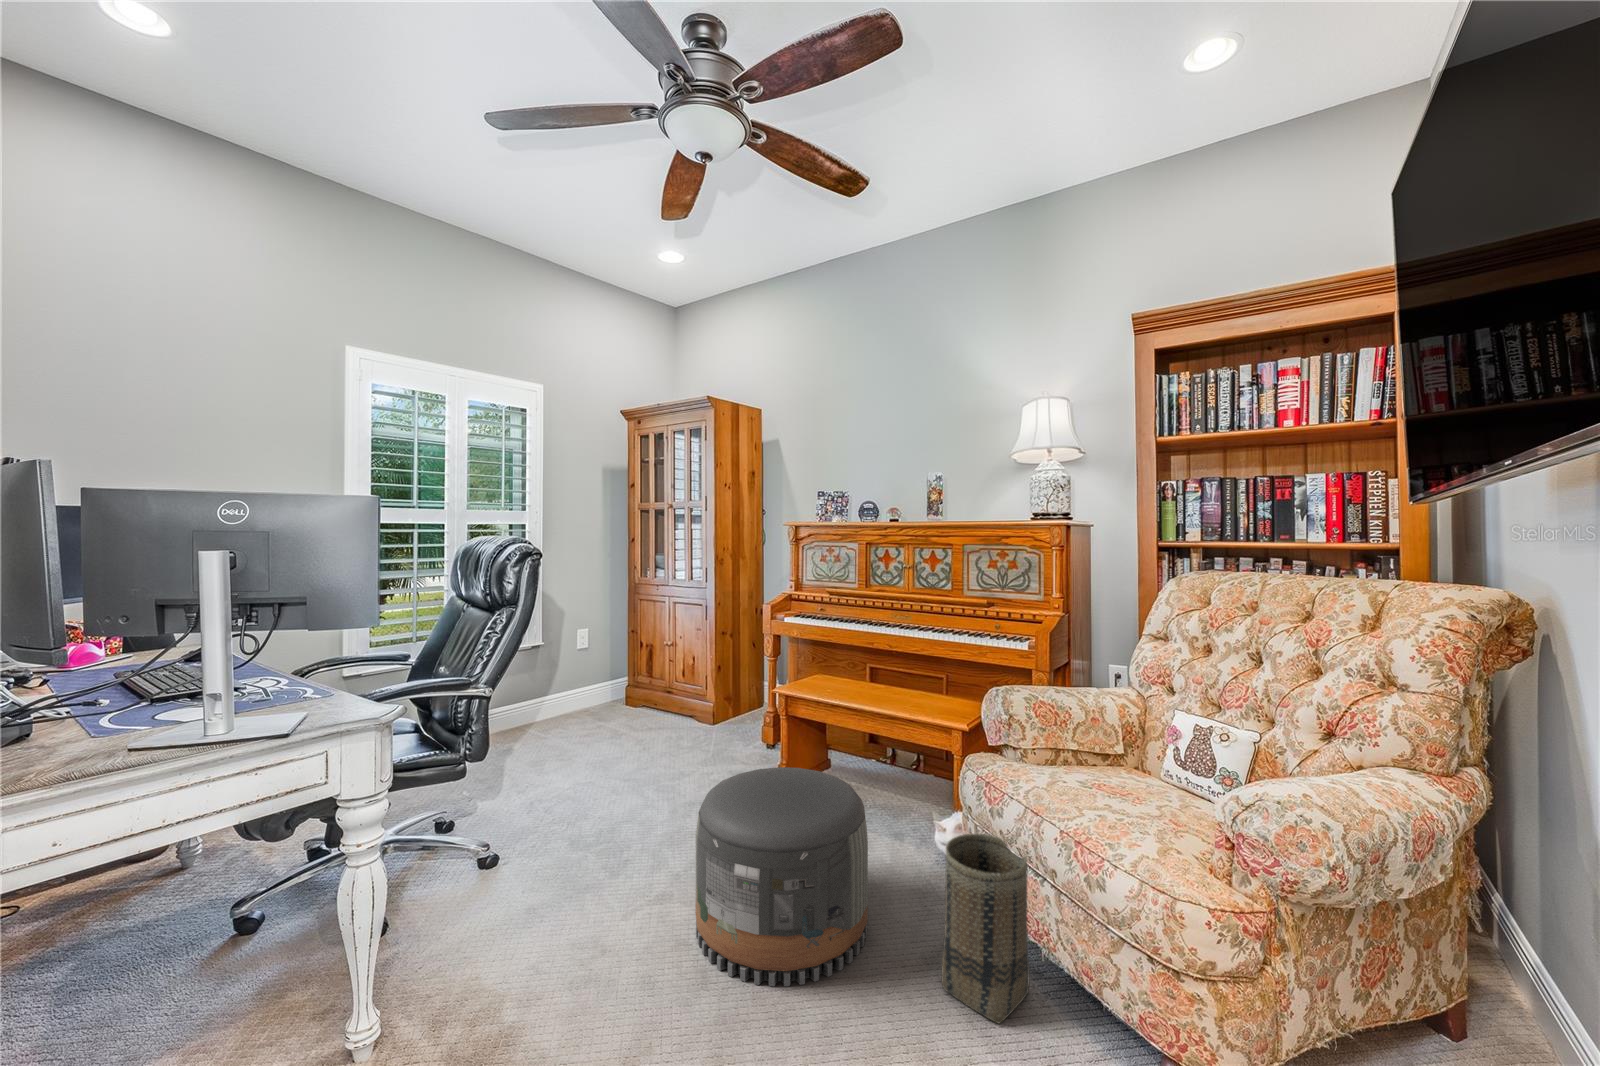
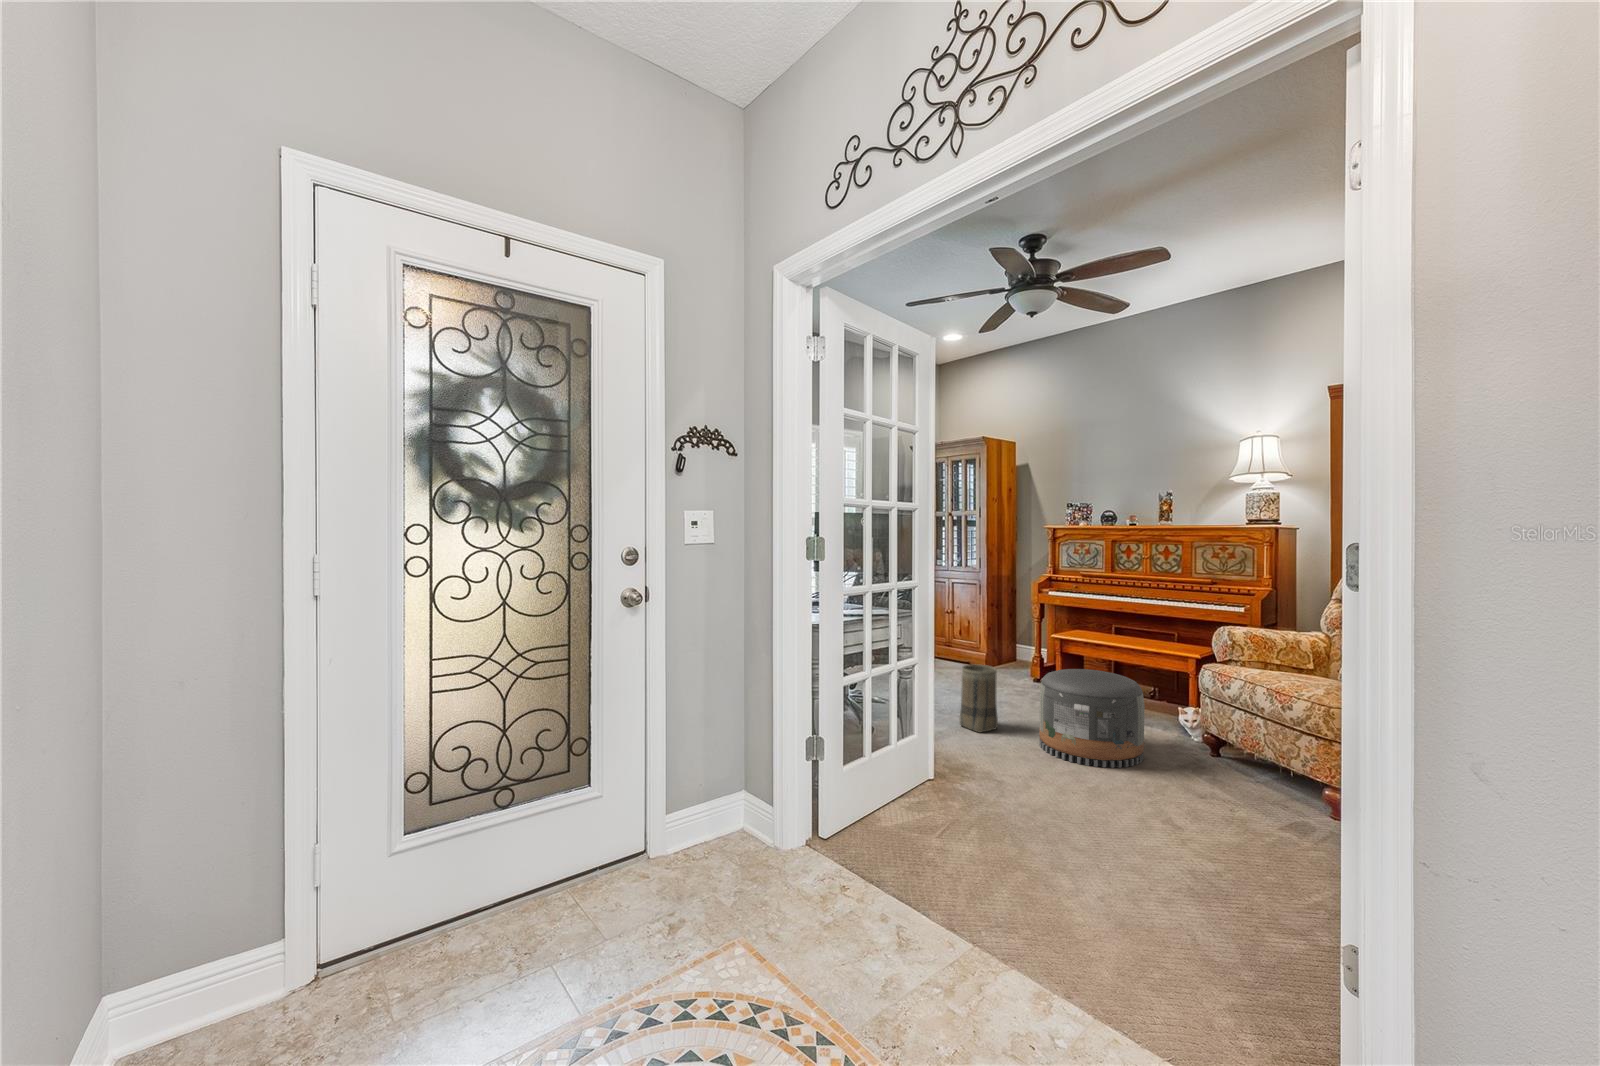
basket: present [941,834,1030,1023] -> present [959,664,998,732]

